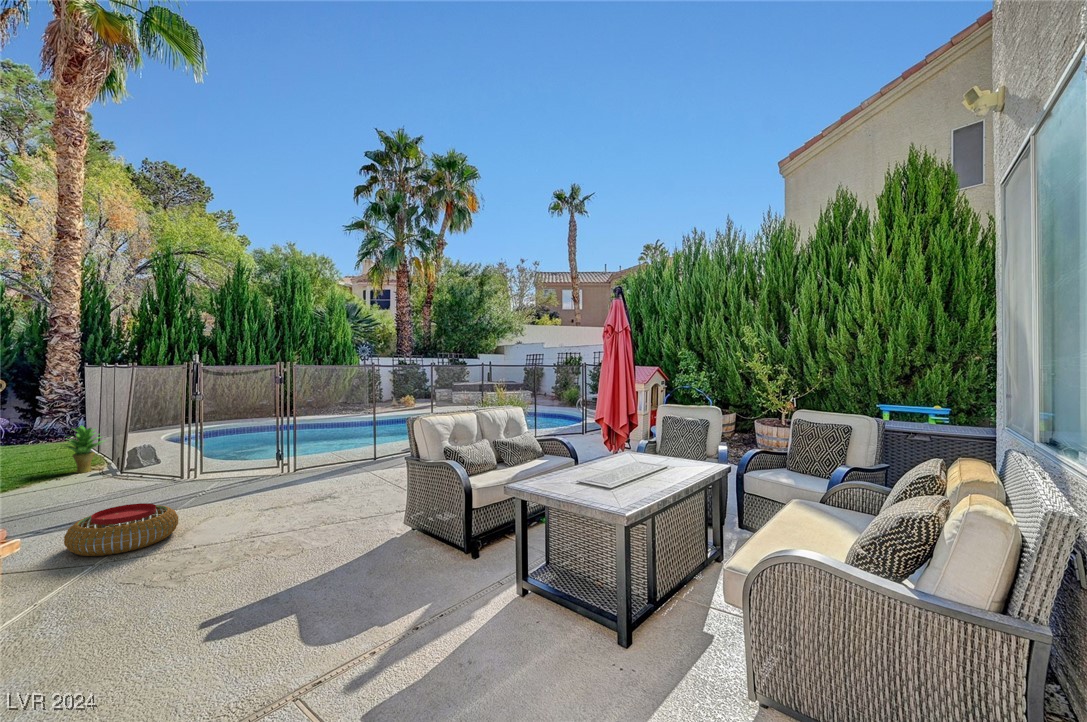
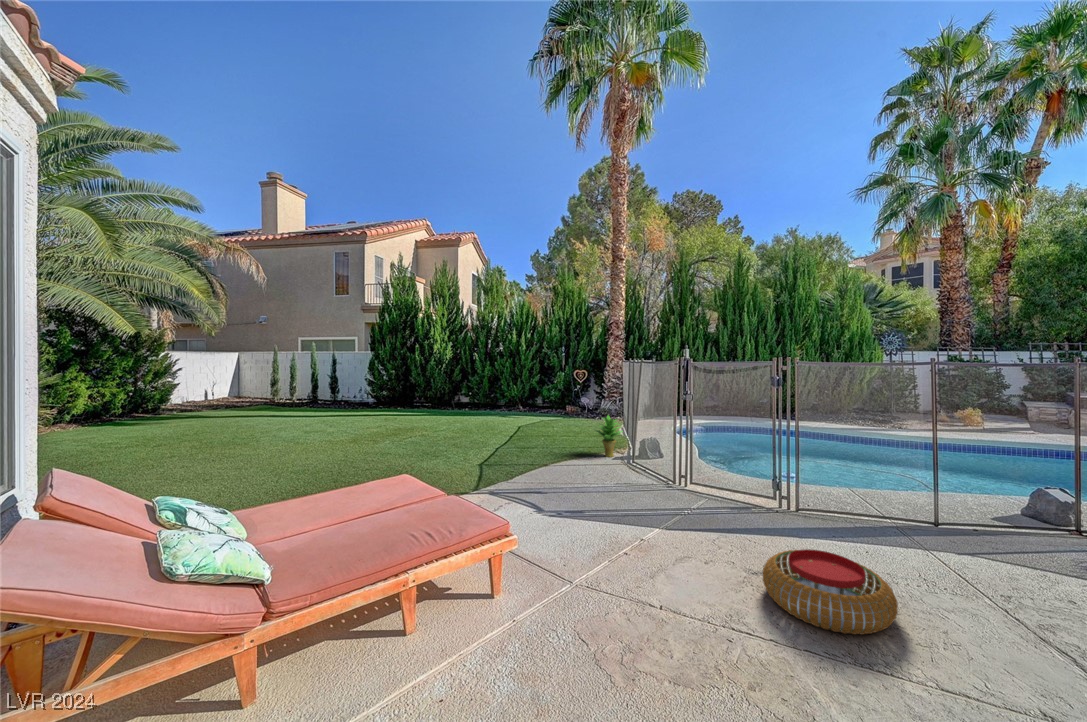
pouf: present [64,503,178,556] -> present [763,549,898,635]

